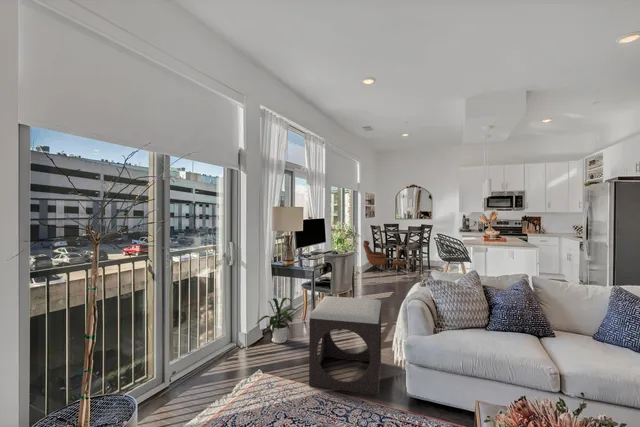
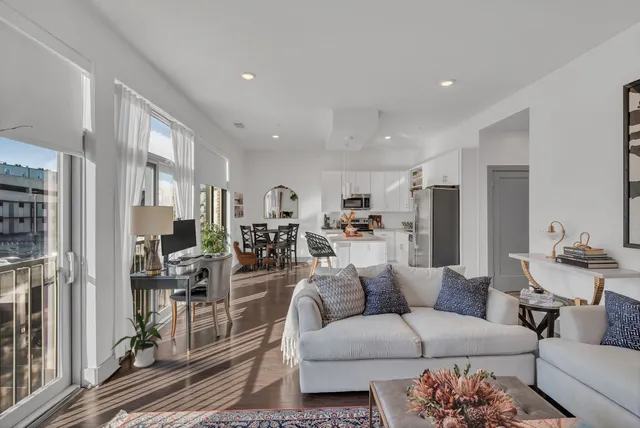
footstool: present [309,296,381,394] -> none [189,301,269,411]

